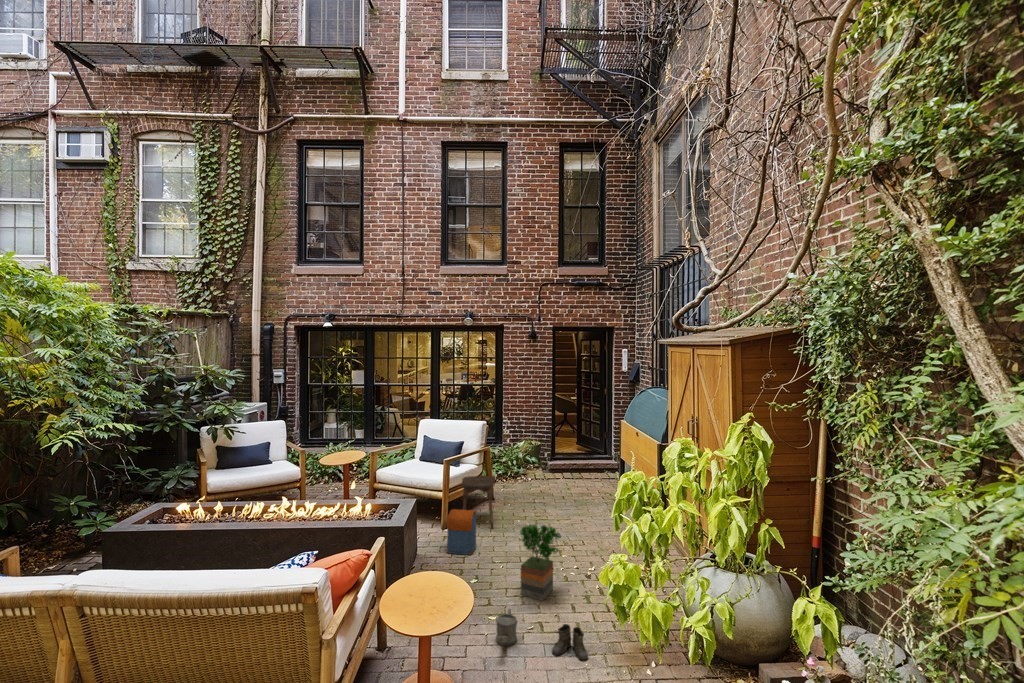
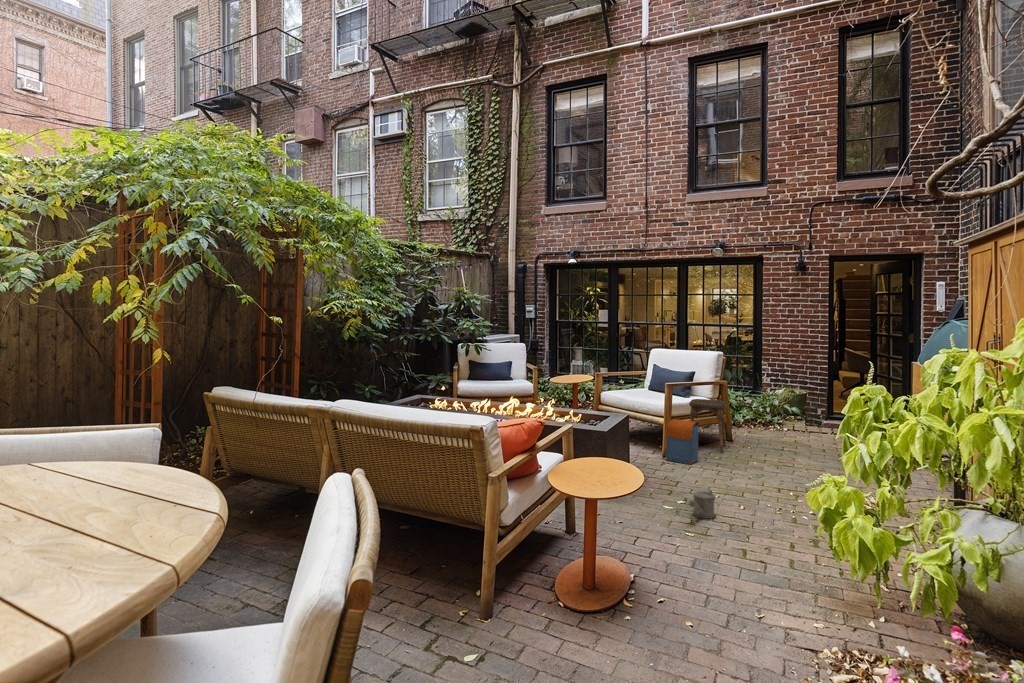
potted tree: present [520,524,561,601] -> none [733,423,784,501]
boots: present [552,624,588,661] -> none [749,507,796,541]

